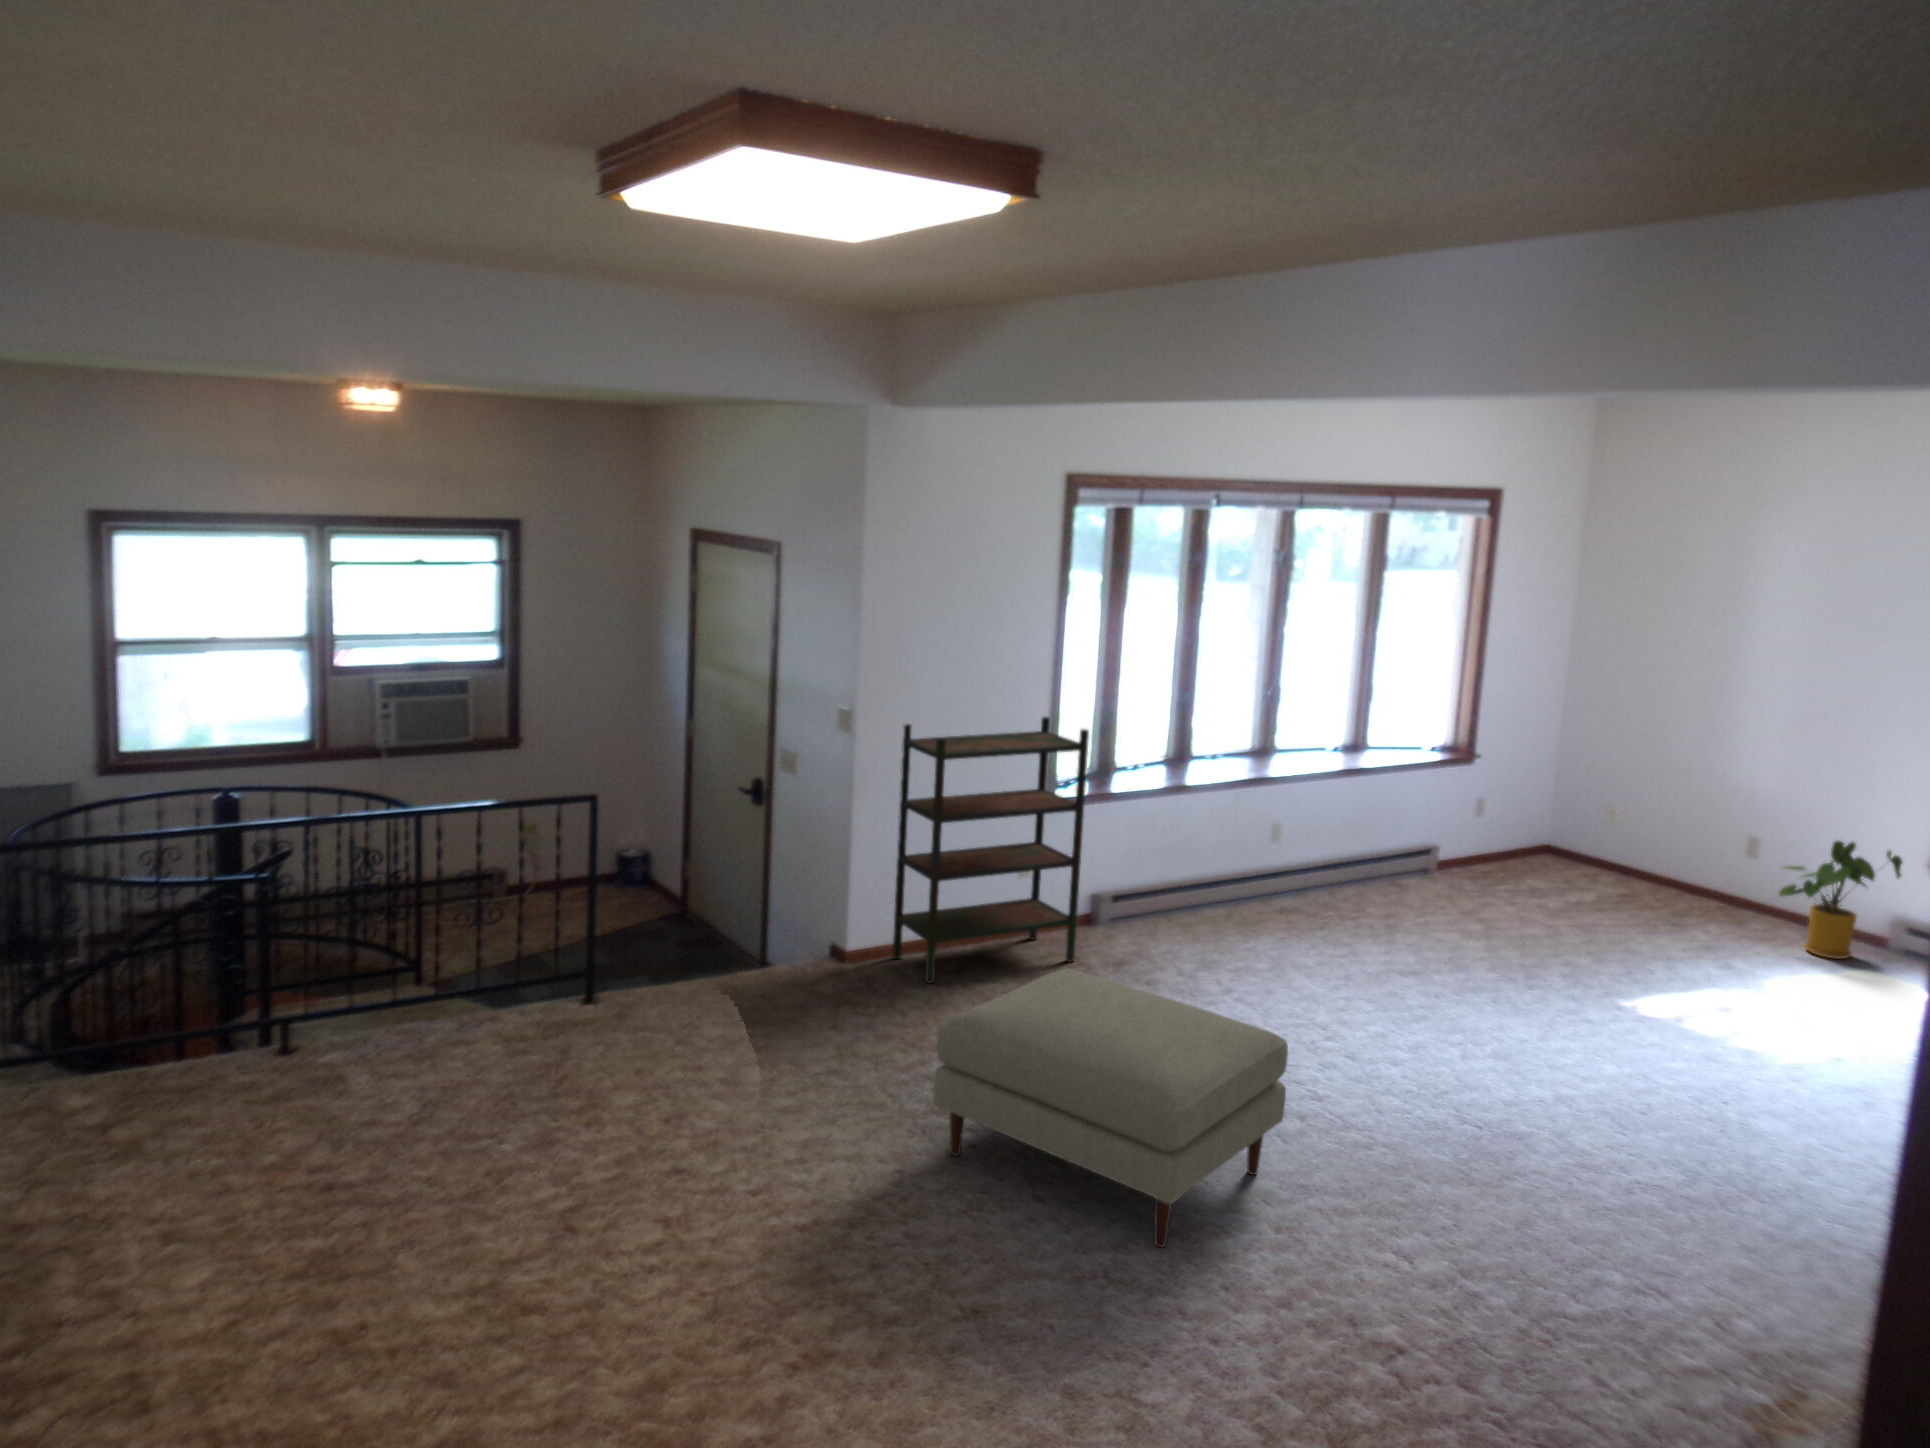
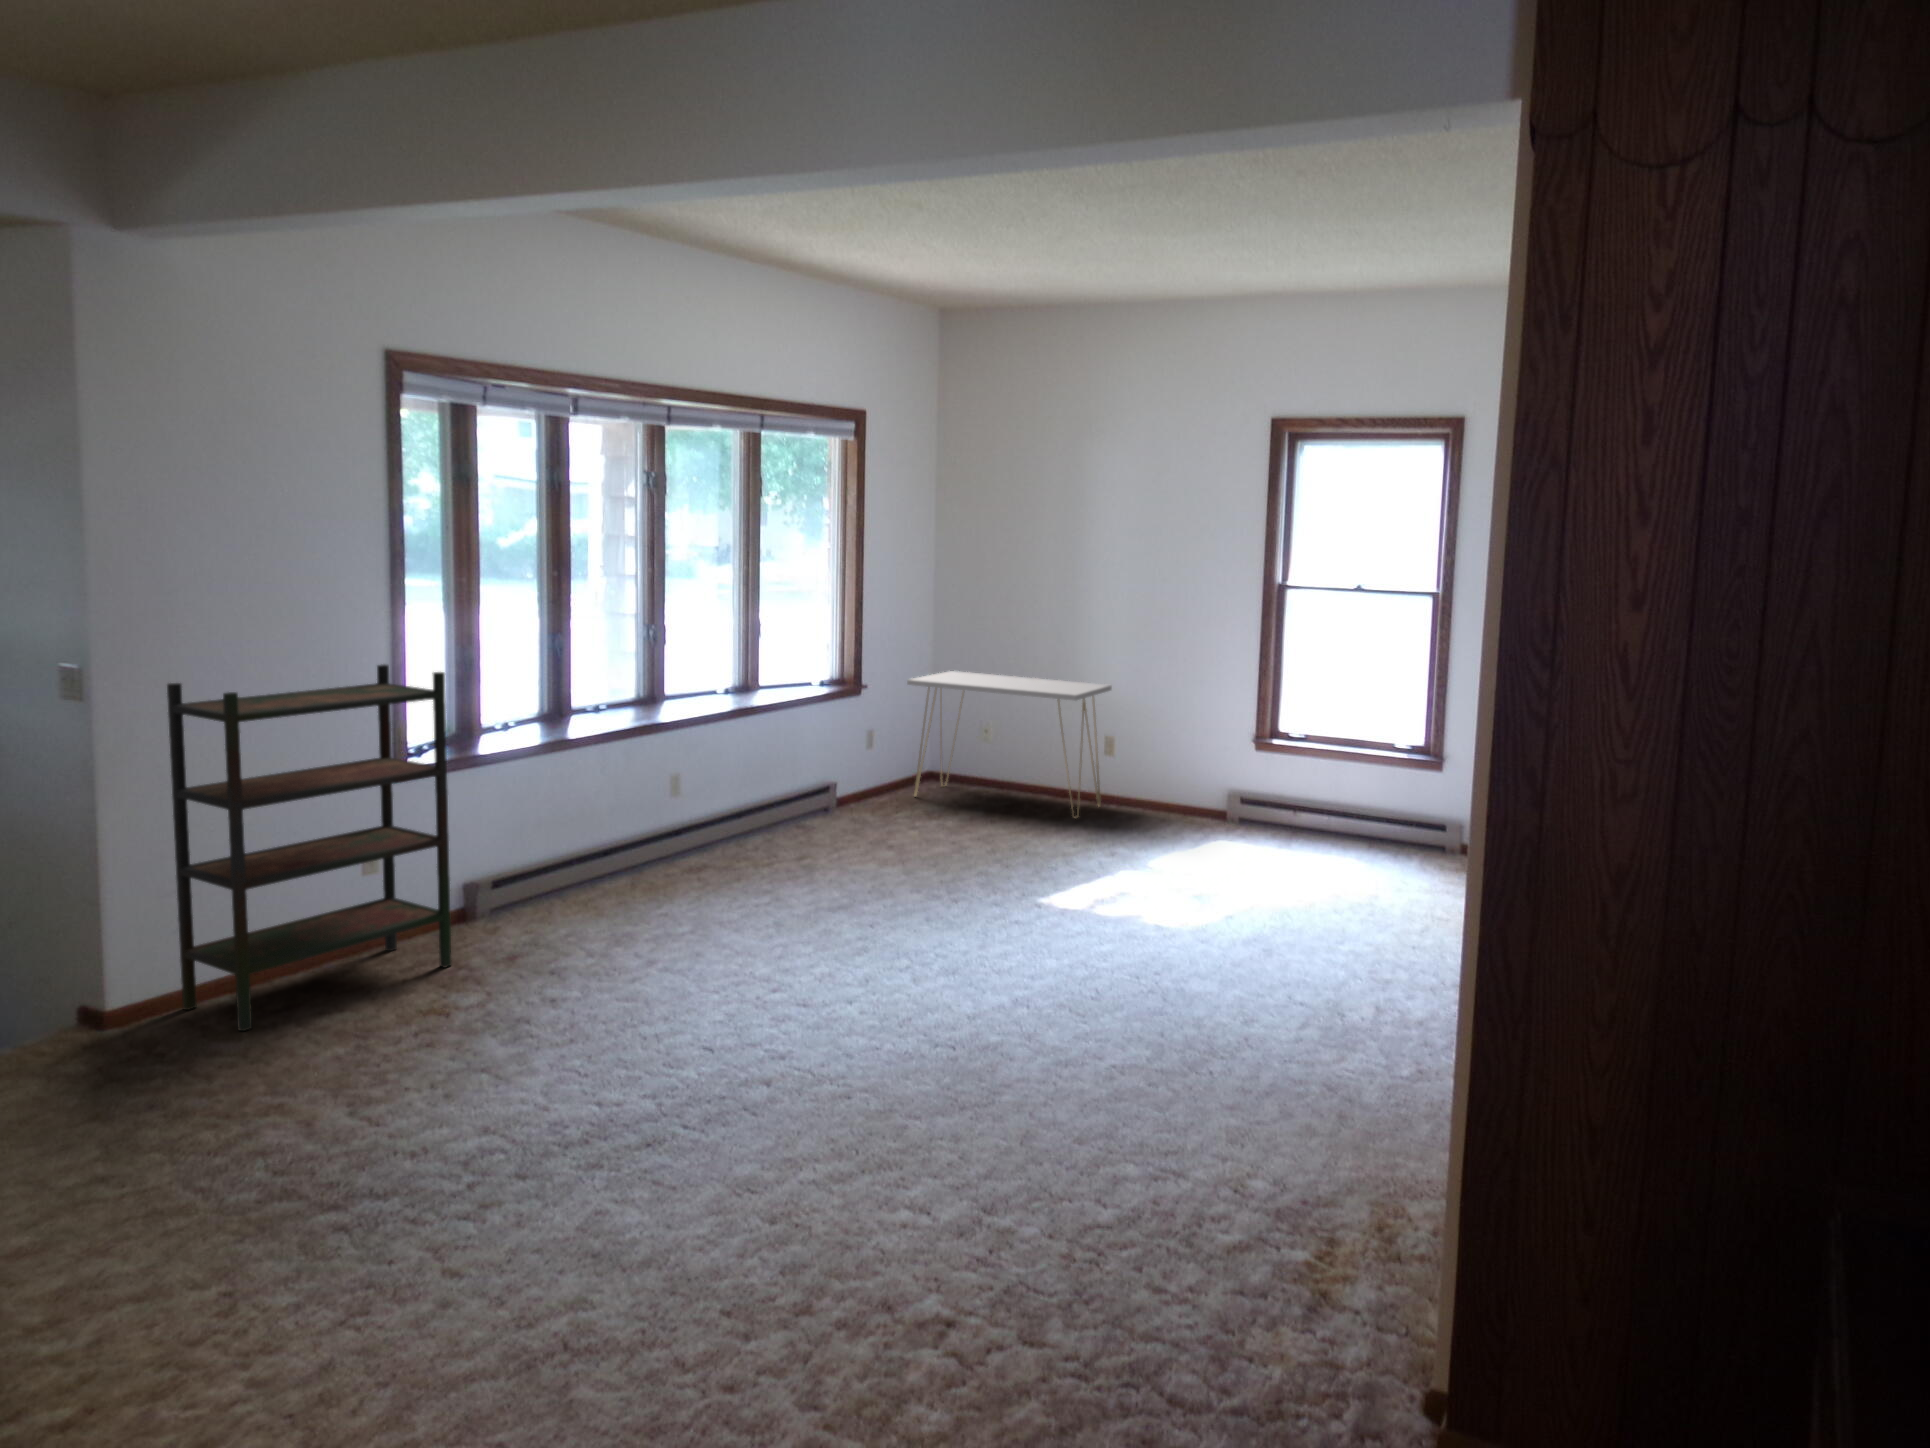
console table: none [1524,747,1768,923] -> present [907,671,1112,818]
house plant: present [1779,841,1902,959] -> none [1132,725,1223,831]
ottoman: present [934,968,1288,1247] -> none [264,961,757,1292]

